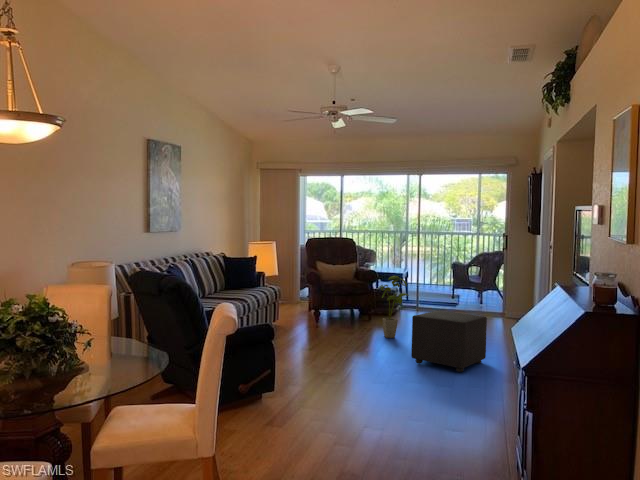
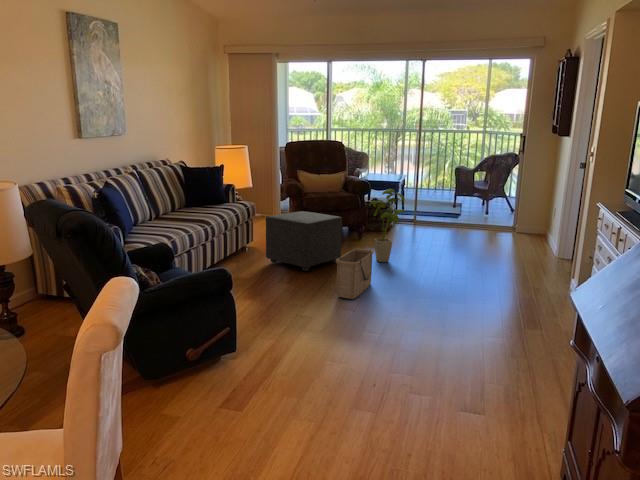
ottoman: present [411,311,487,372] -> present [266,211,342,271]
basket: none [352,323,382,362] -> present [336,249,374,299]

